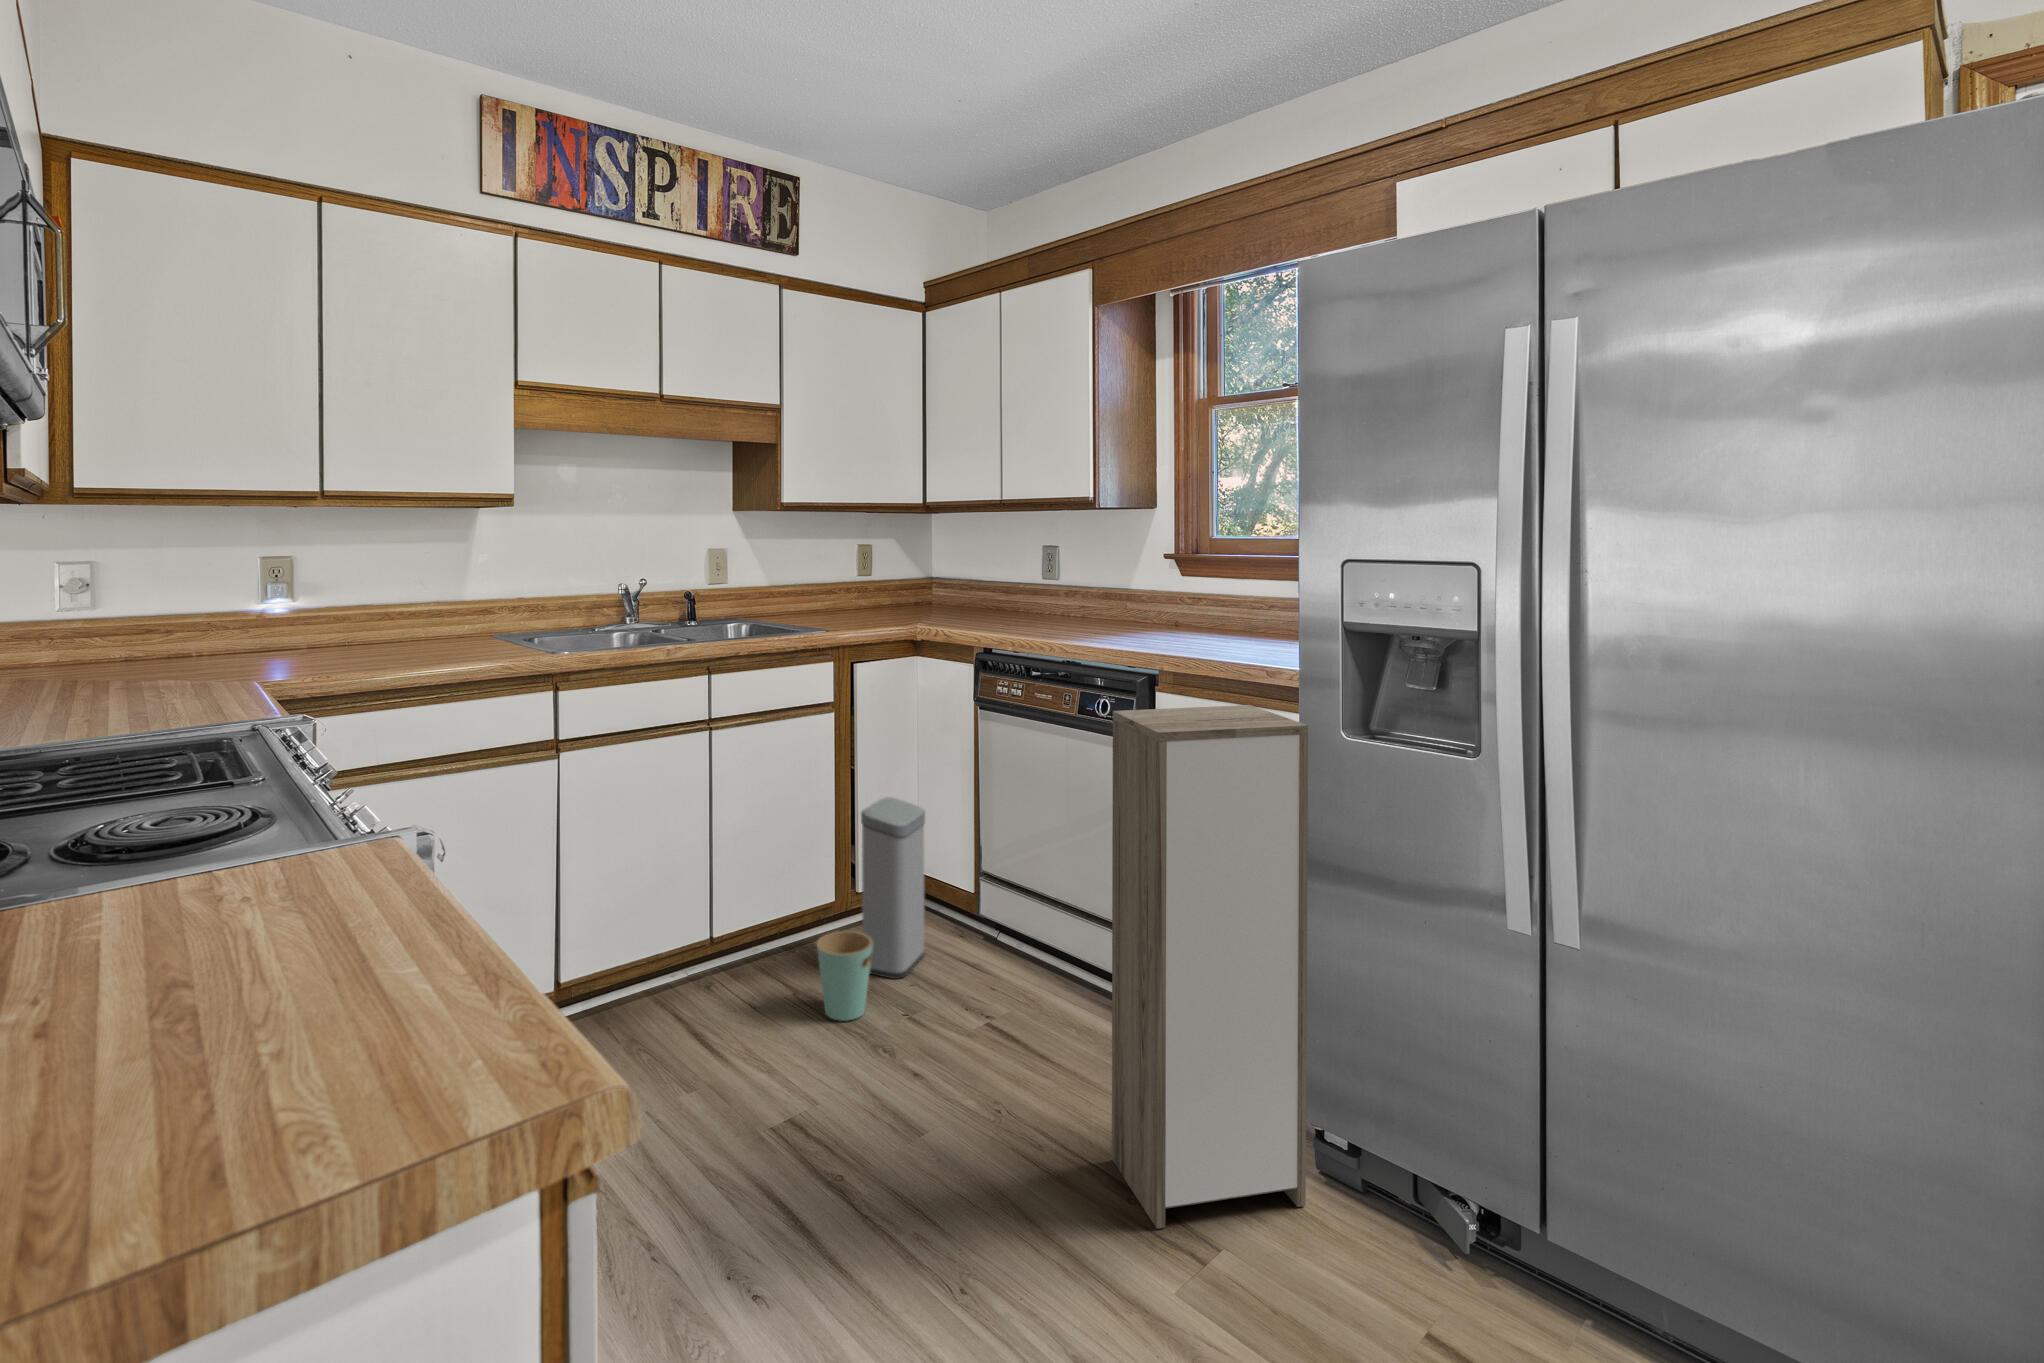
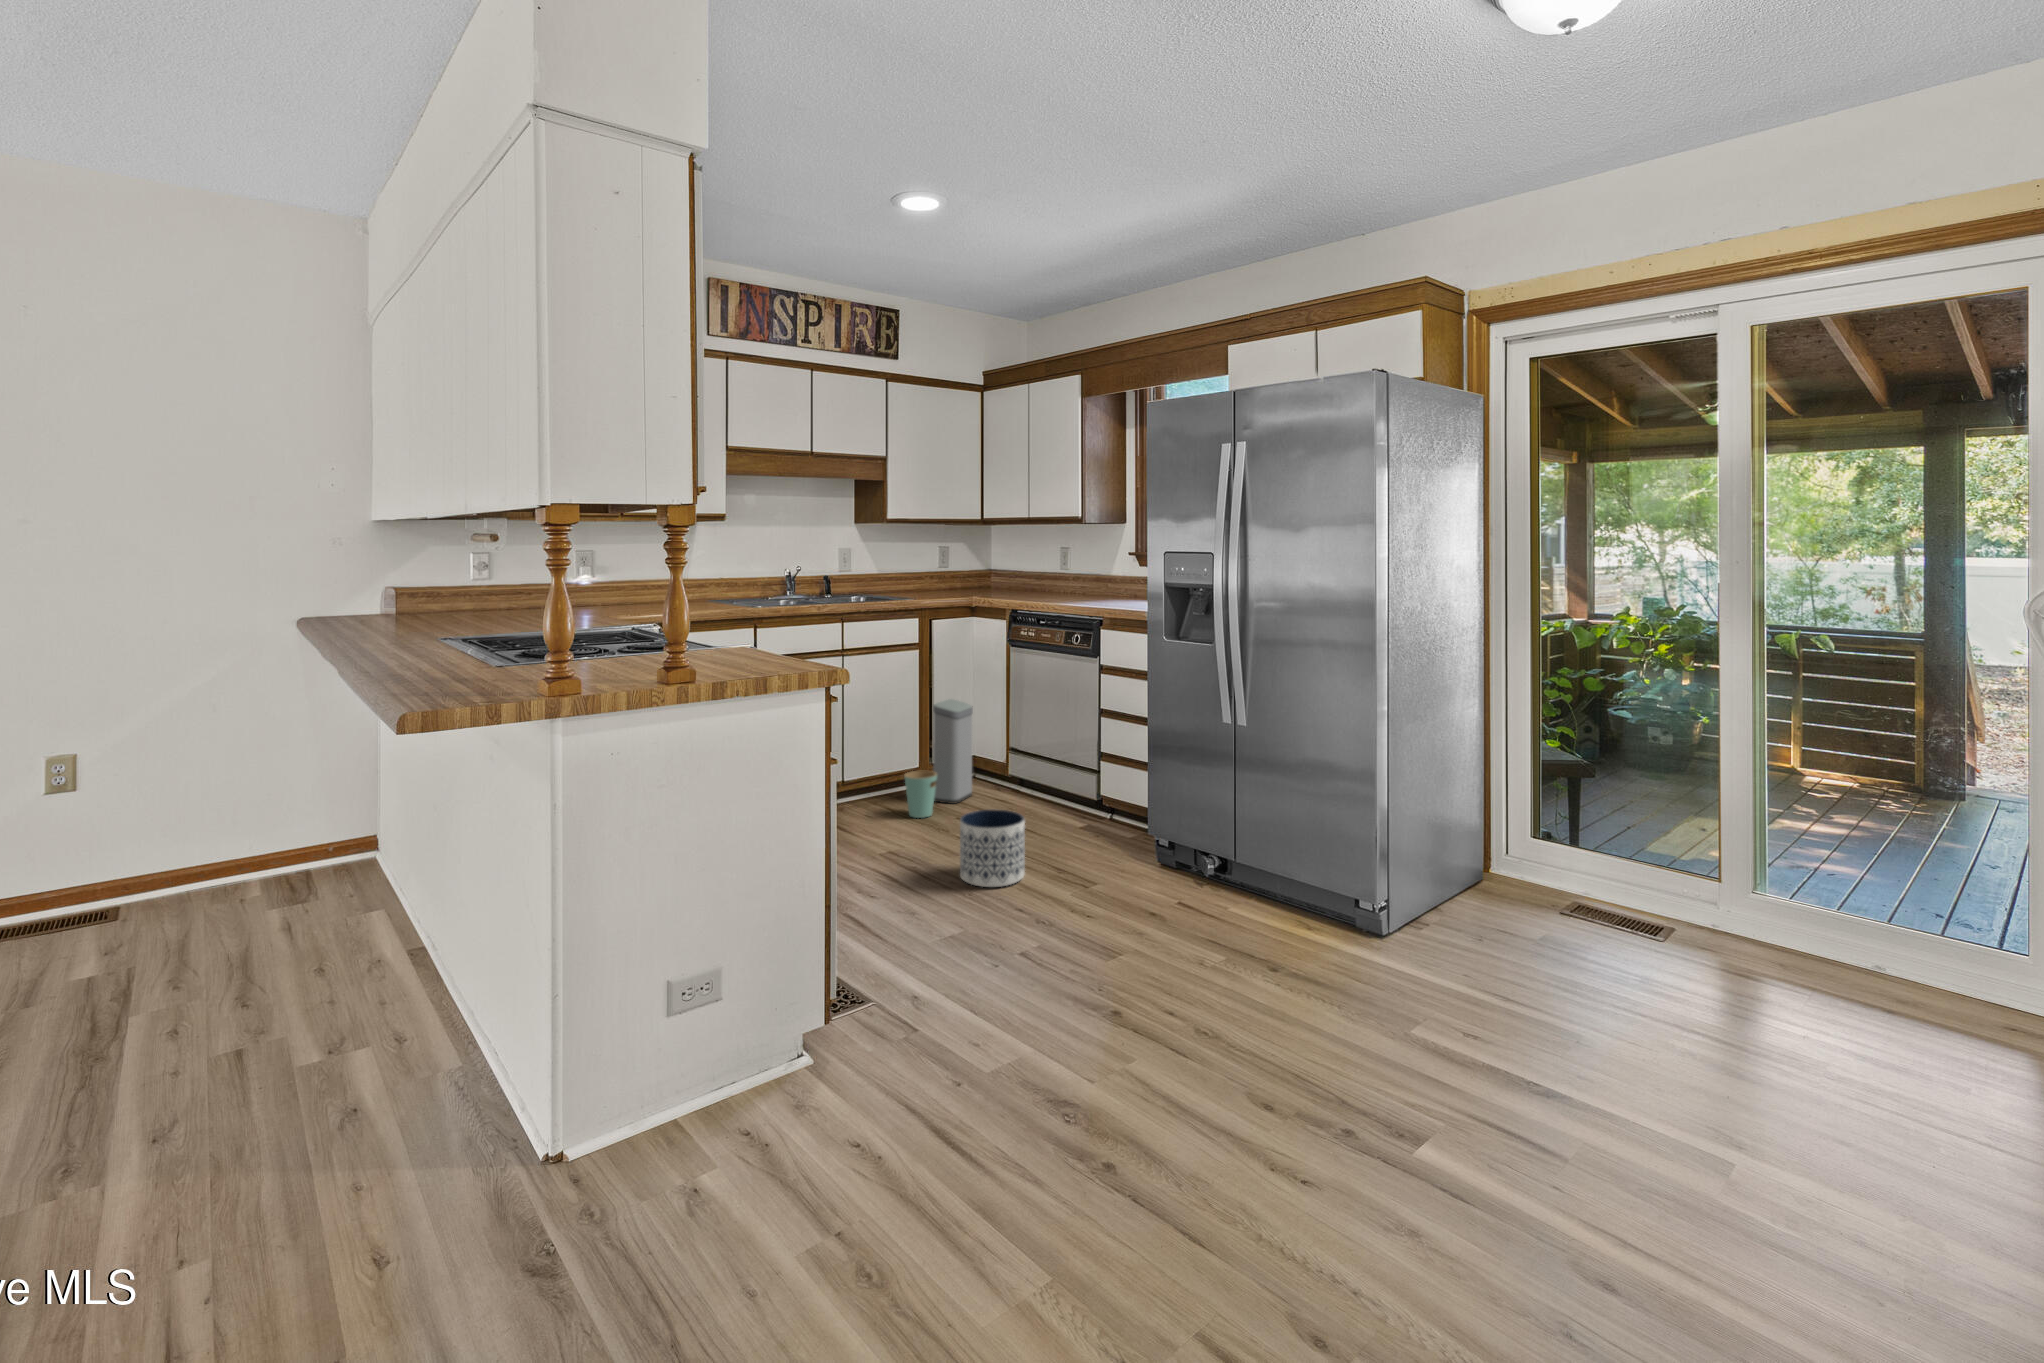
storage cabinet: present [1112,705,1308,1229] -> none [1053,624,1143,876]
planter: none [943,1076,1075,1275] -> present [960,809,1025,887]

